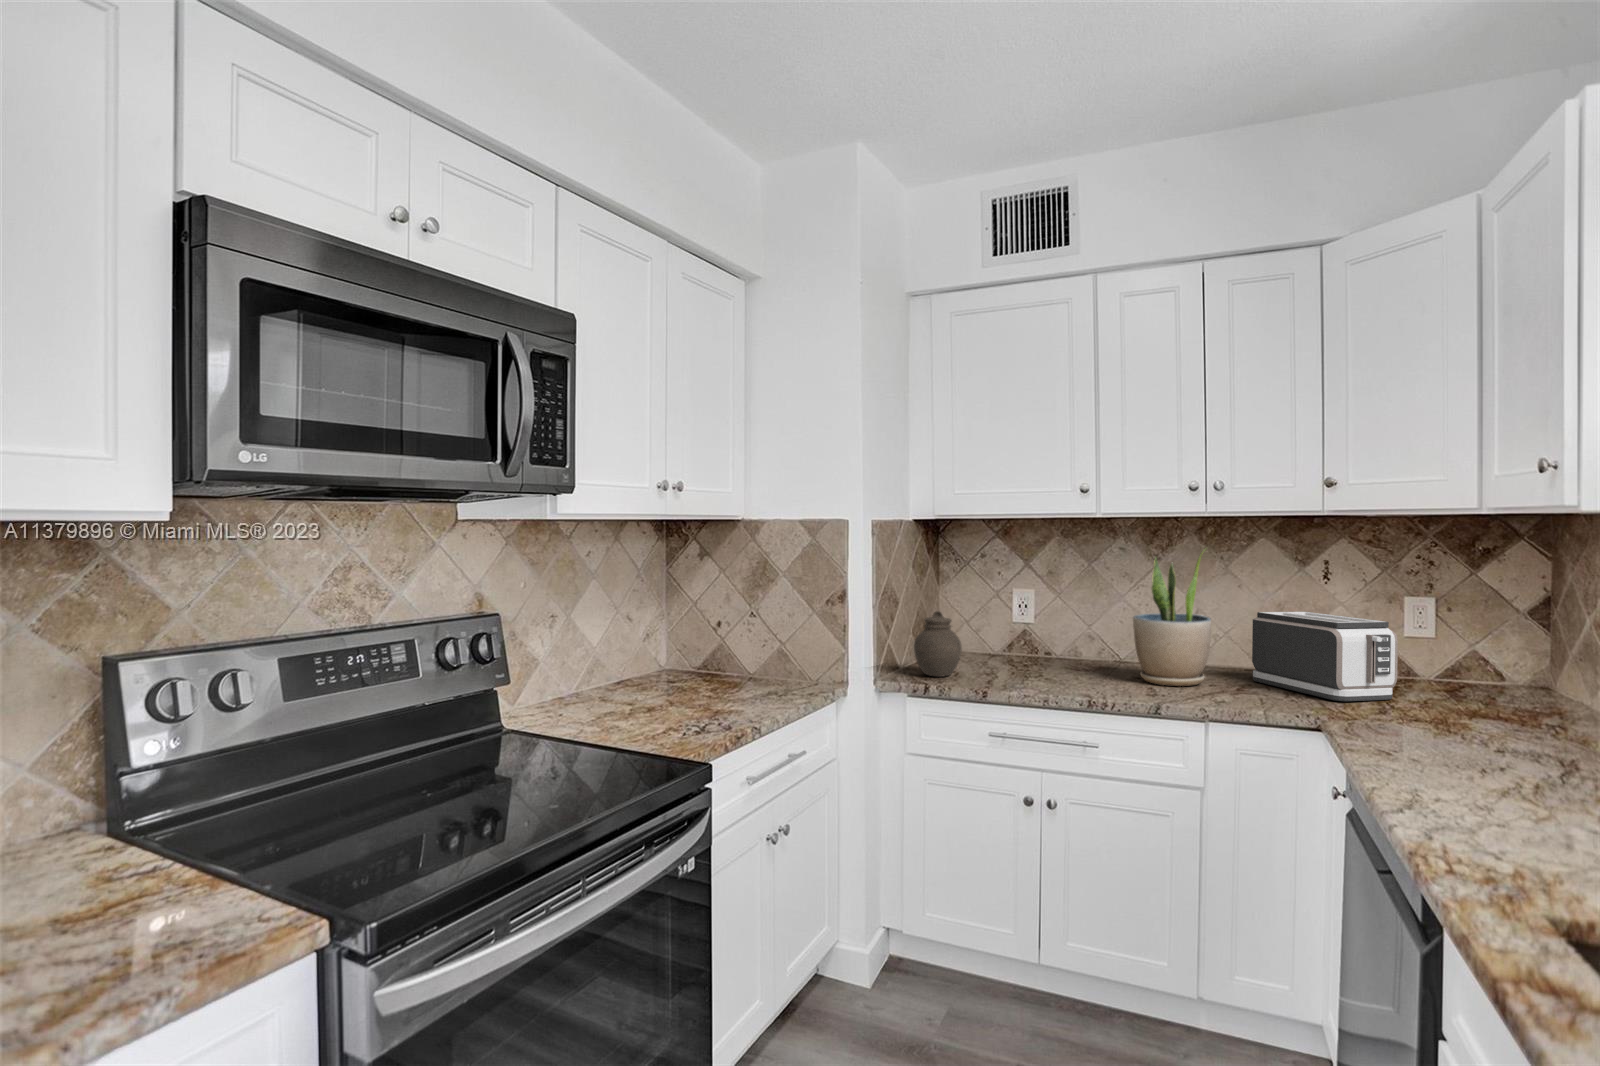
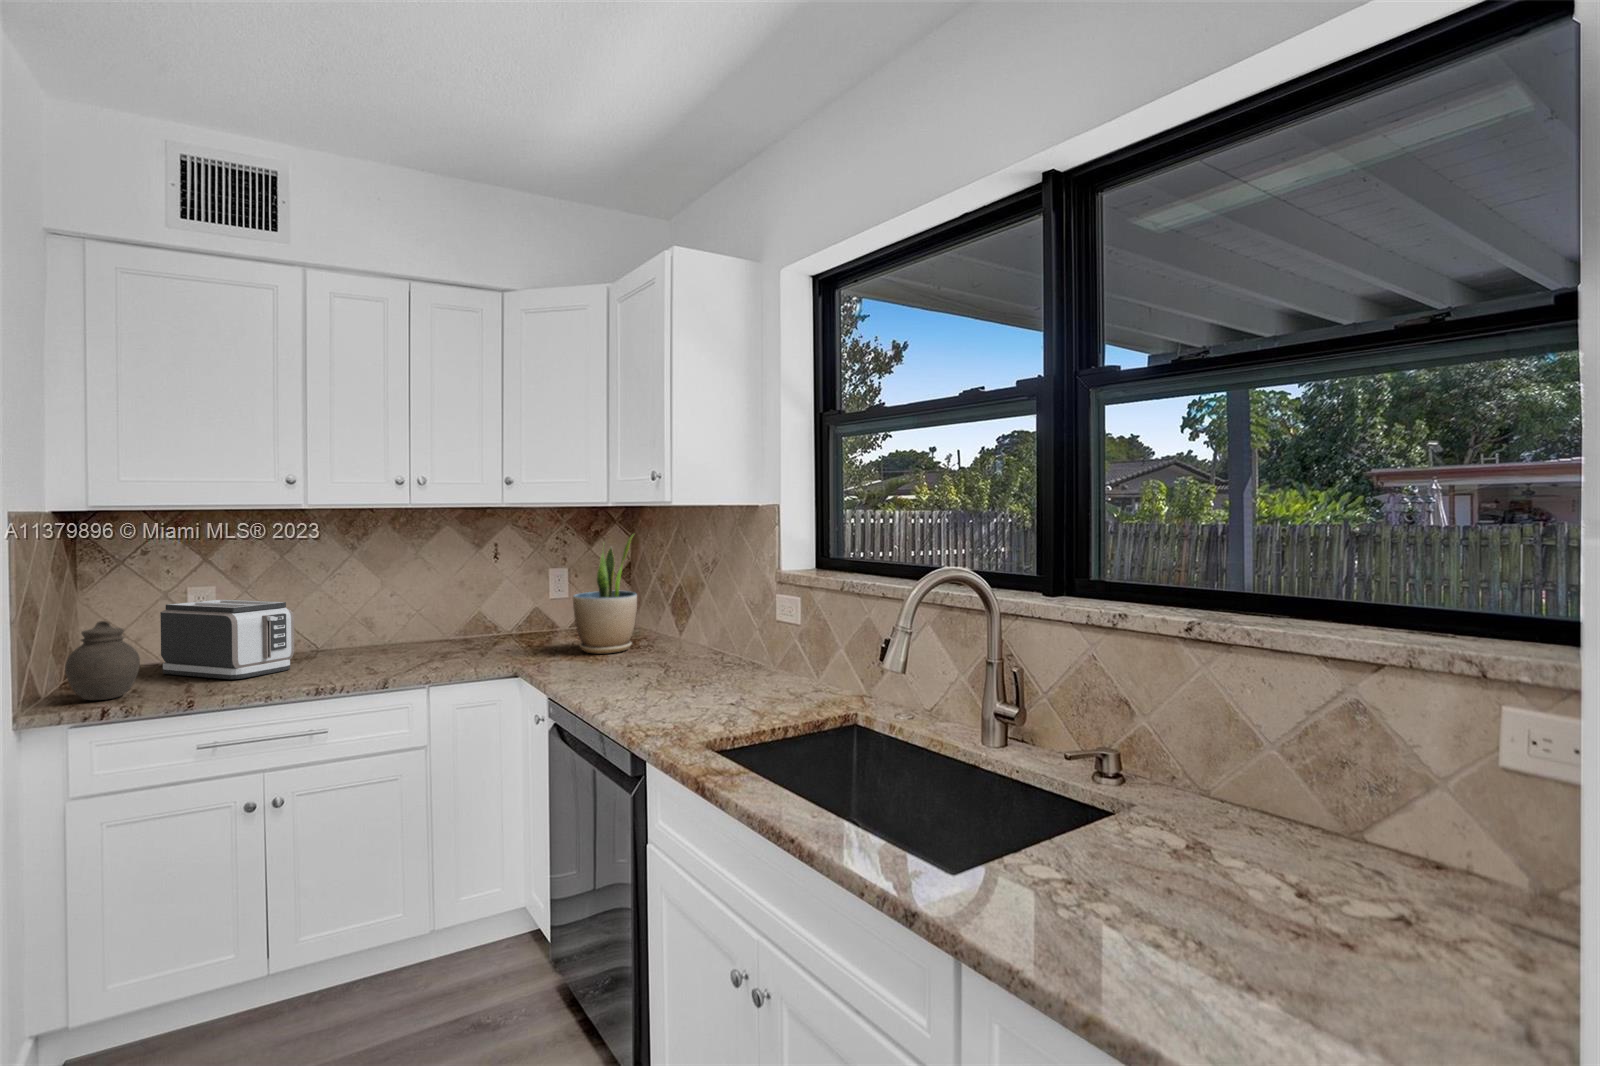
potted plant: present [1133,553,1211,686] -> present [573,536,637,653]
toaster: present [1252,612,1398,701] -> present [160,600,294,679]

